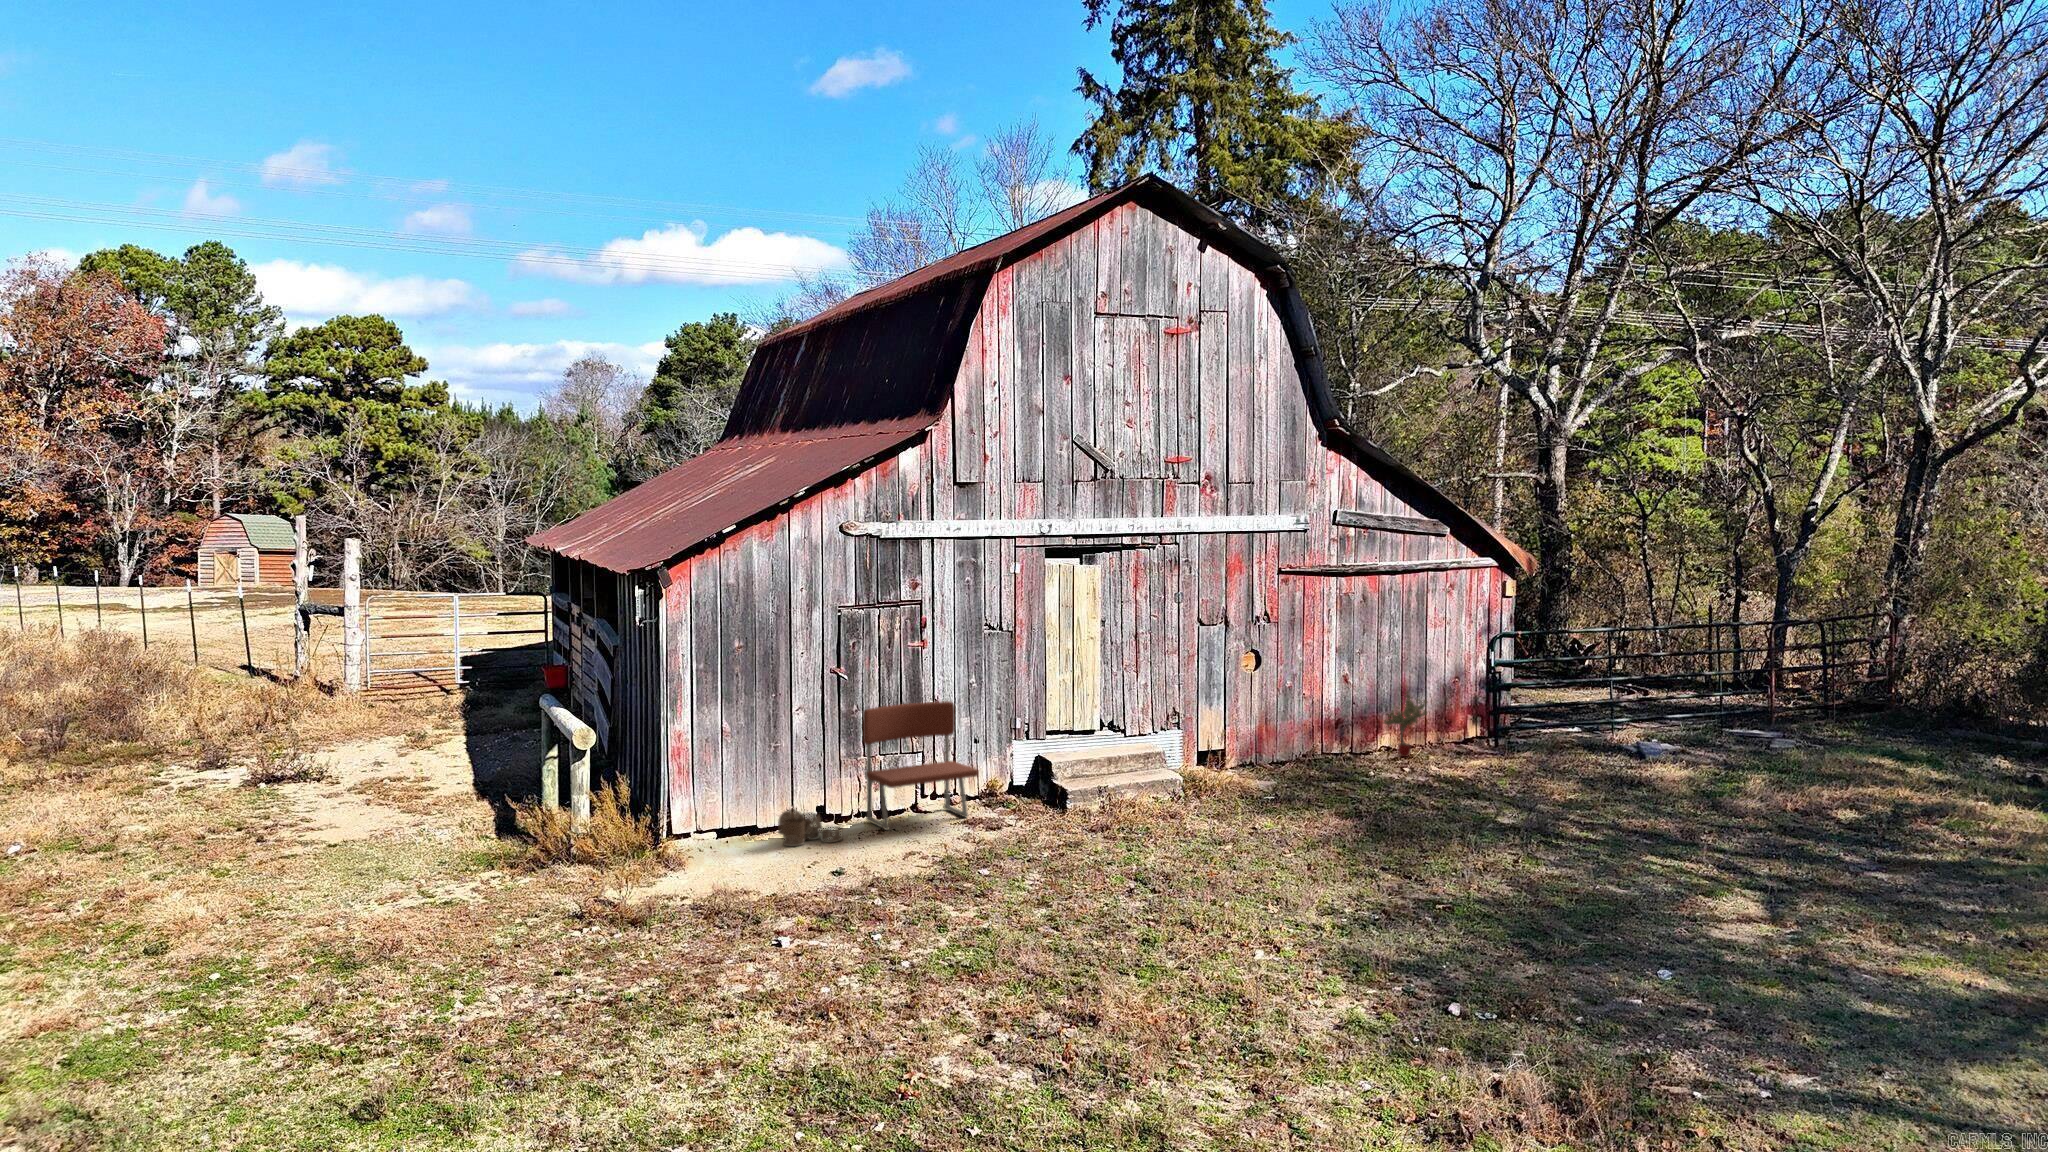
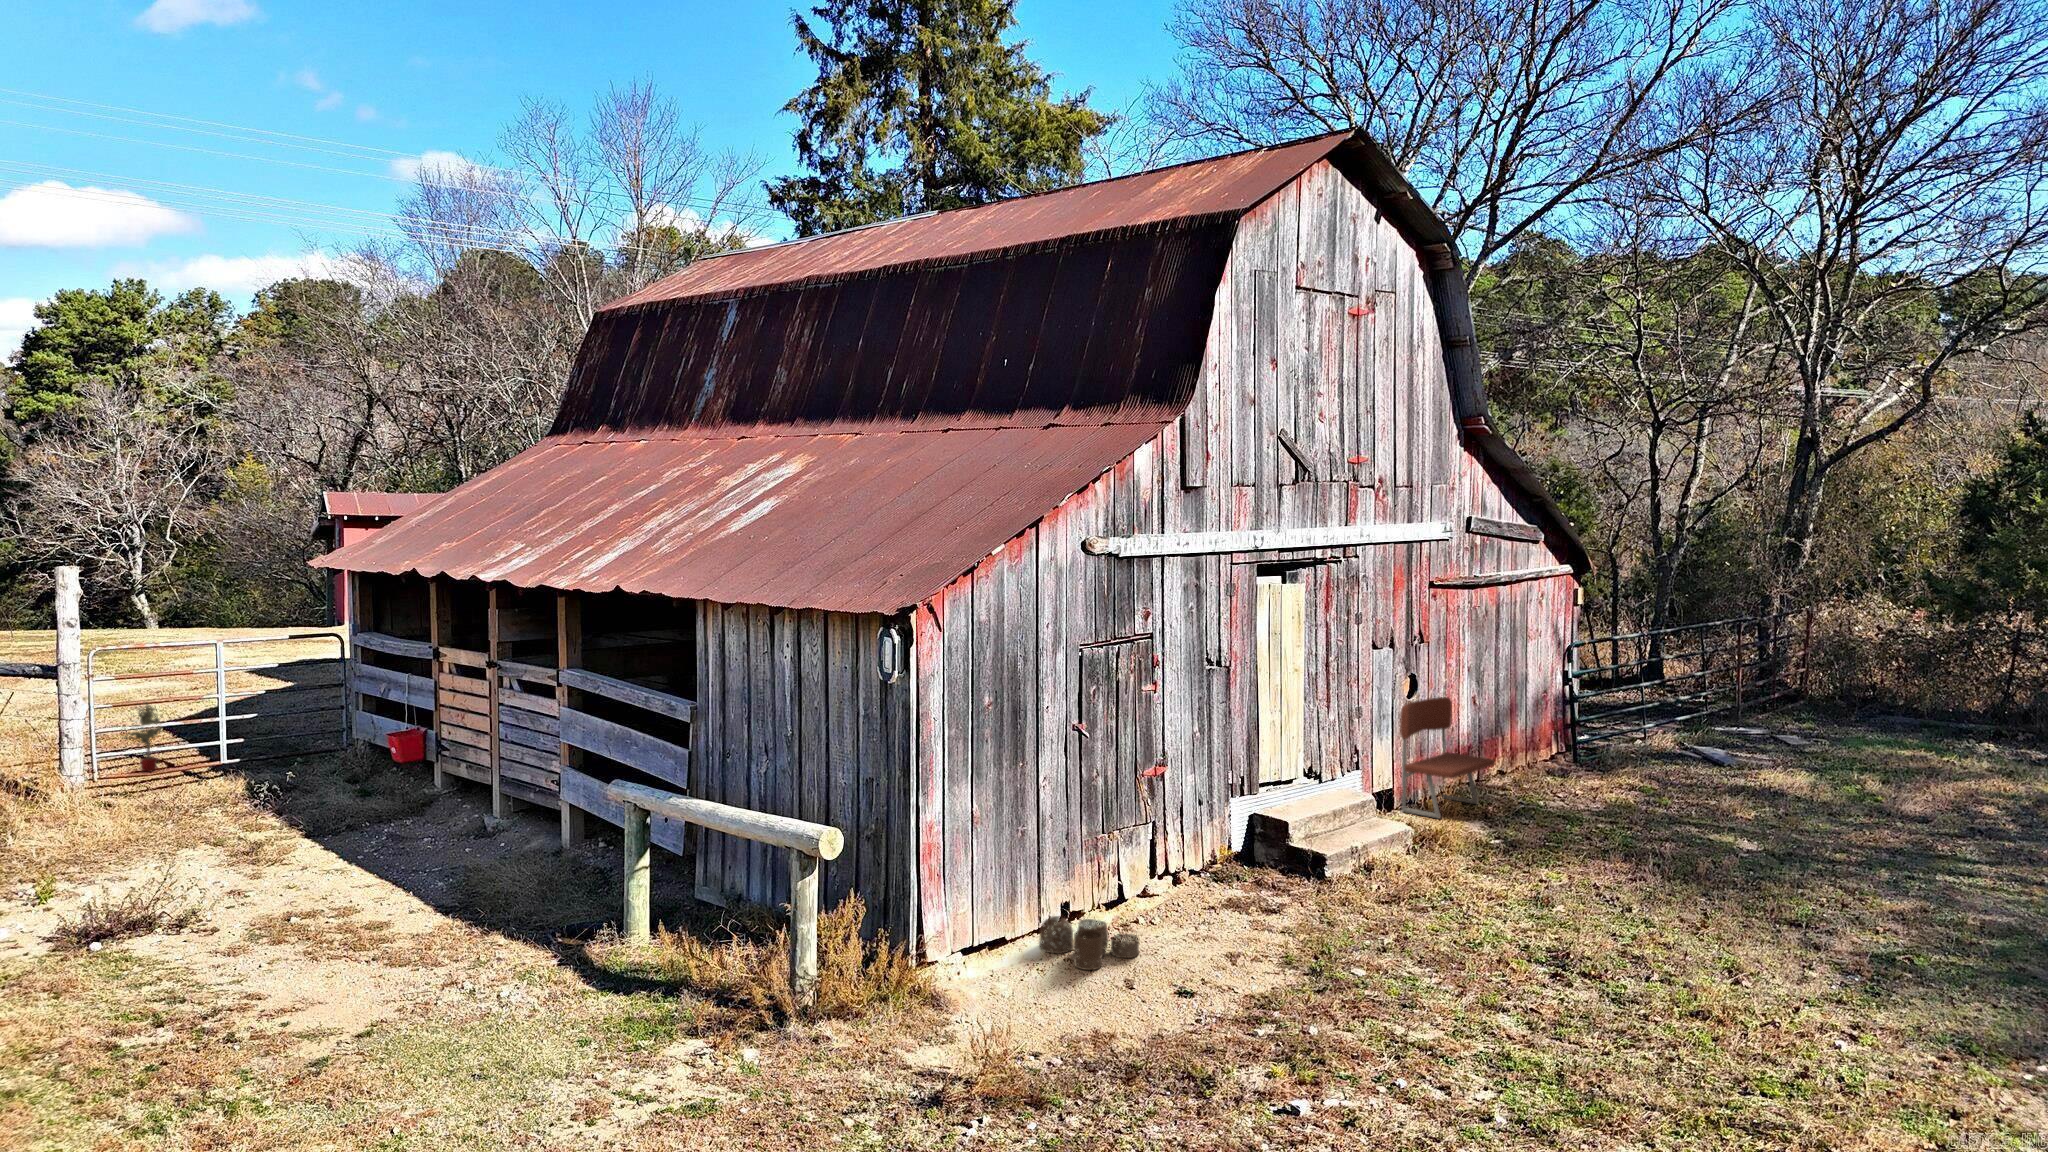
potted tree: present [1384,692,1428,757] -> present [121,702,162,772]
bench: present [863,701,979,830] -> present [1400,697,1495,818]

